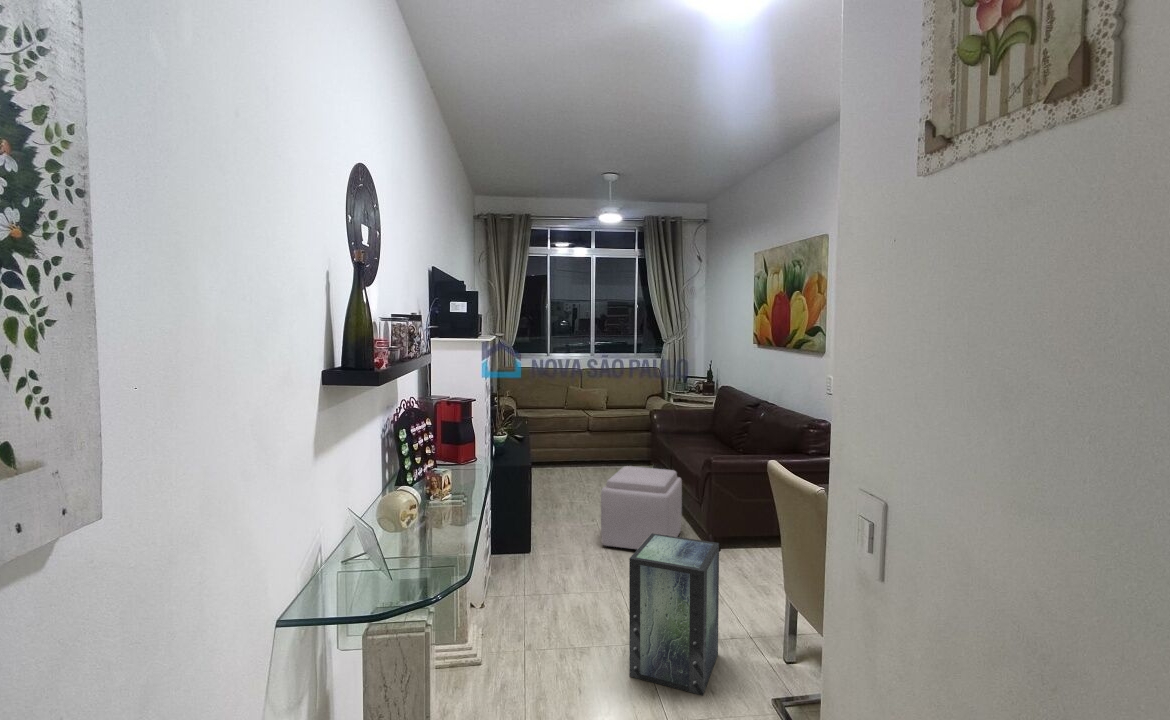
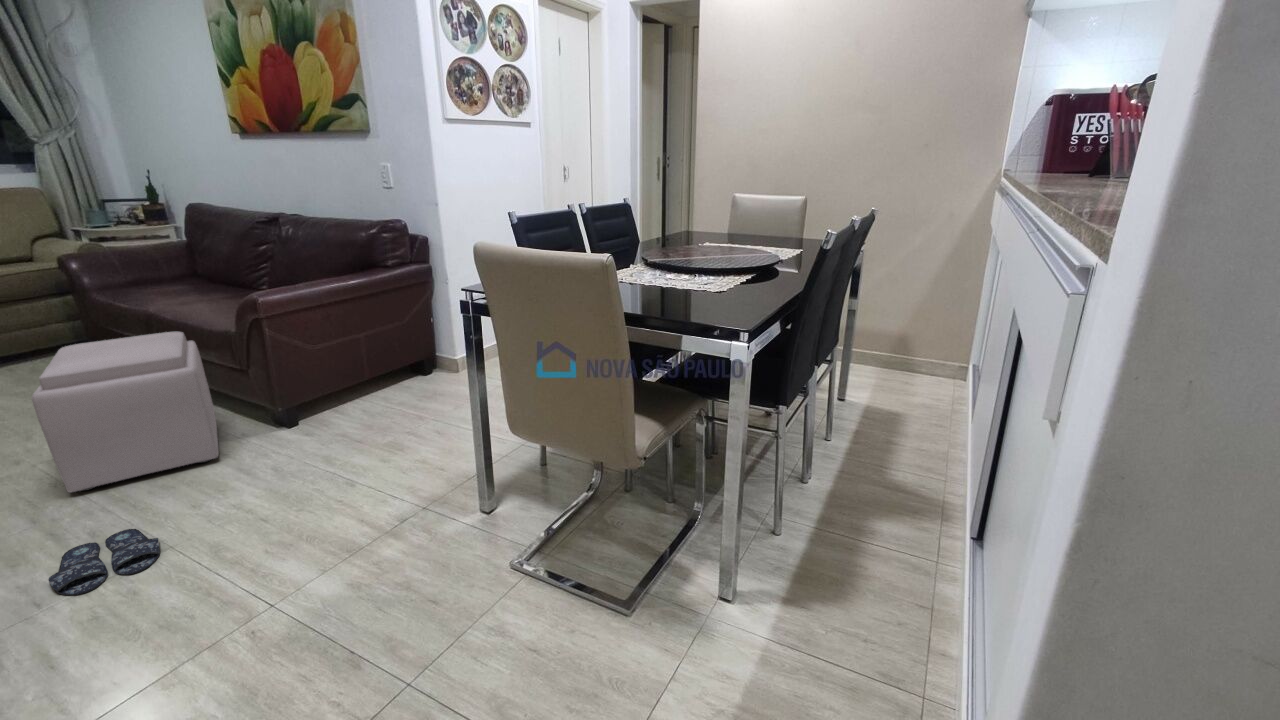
storage box: present [629,533,719,695] -> none [240,396,420,658]
slippers: none [574,573,619,598] -> present [48,529,160,595]

